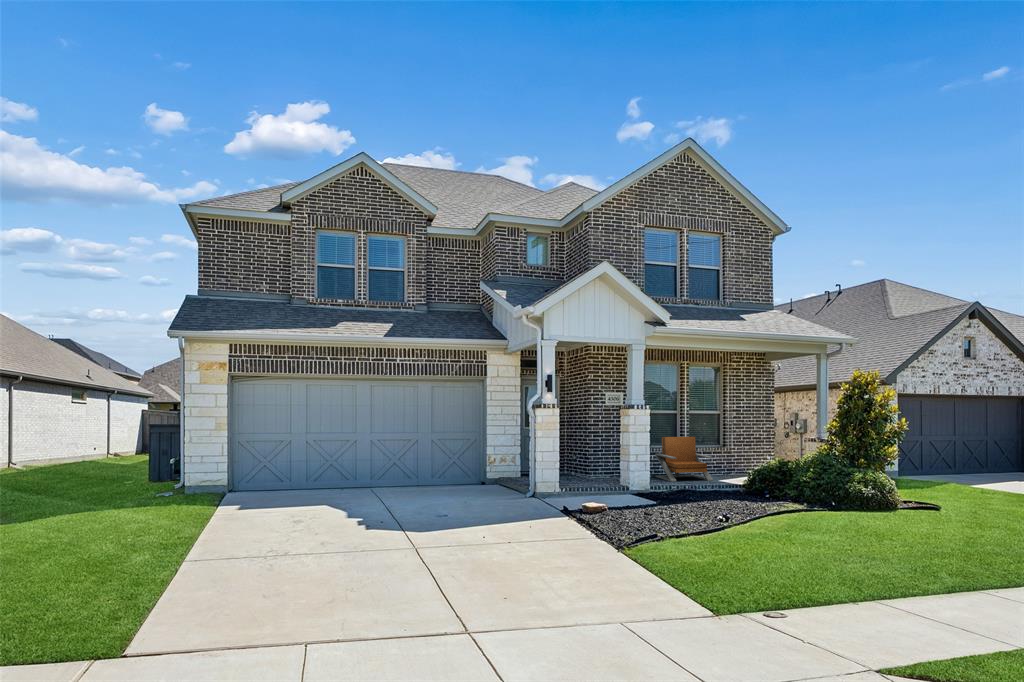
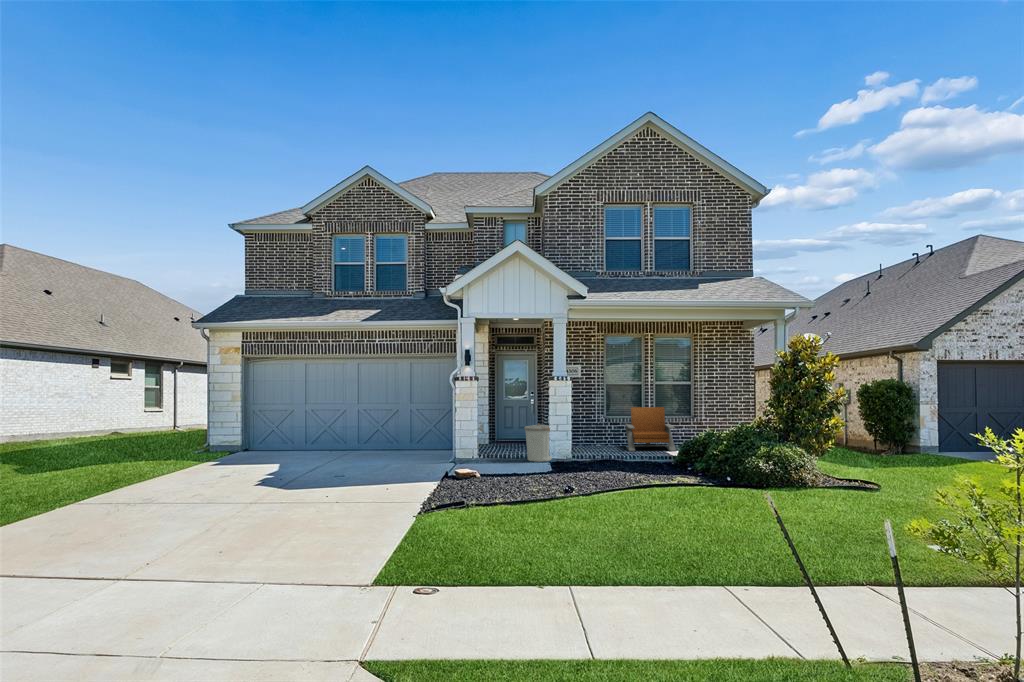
trash can: none [590,454,621,494] -> present [524,424,552,462]

